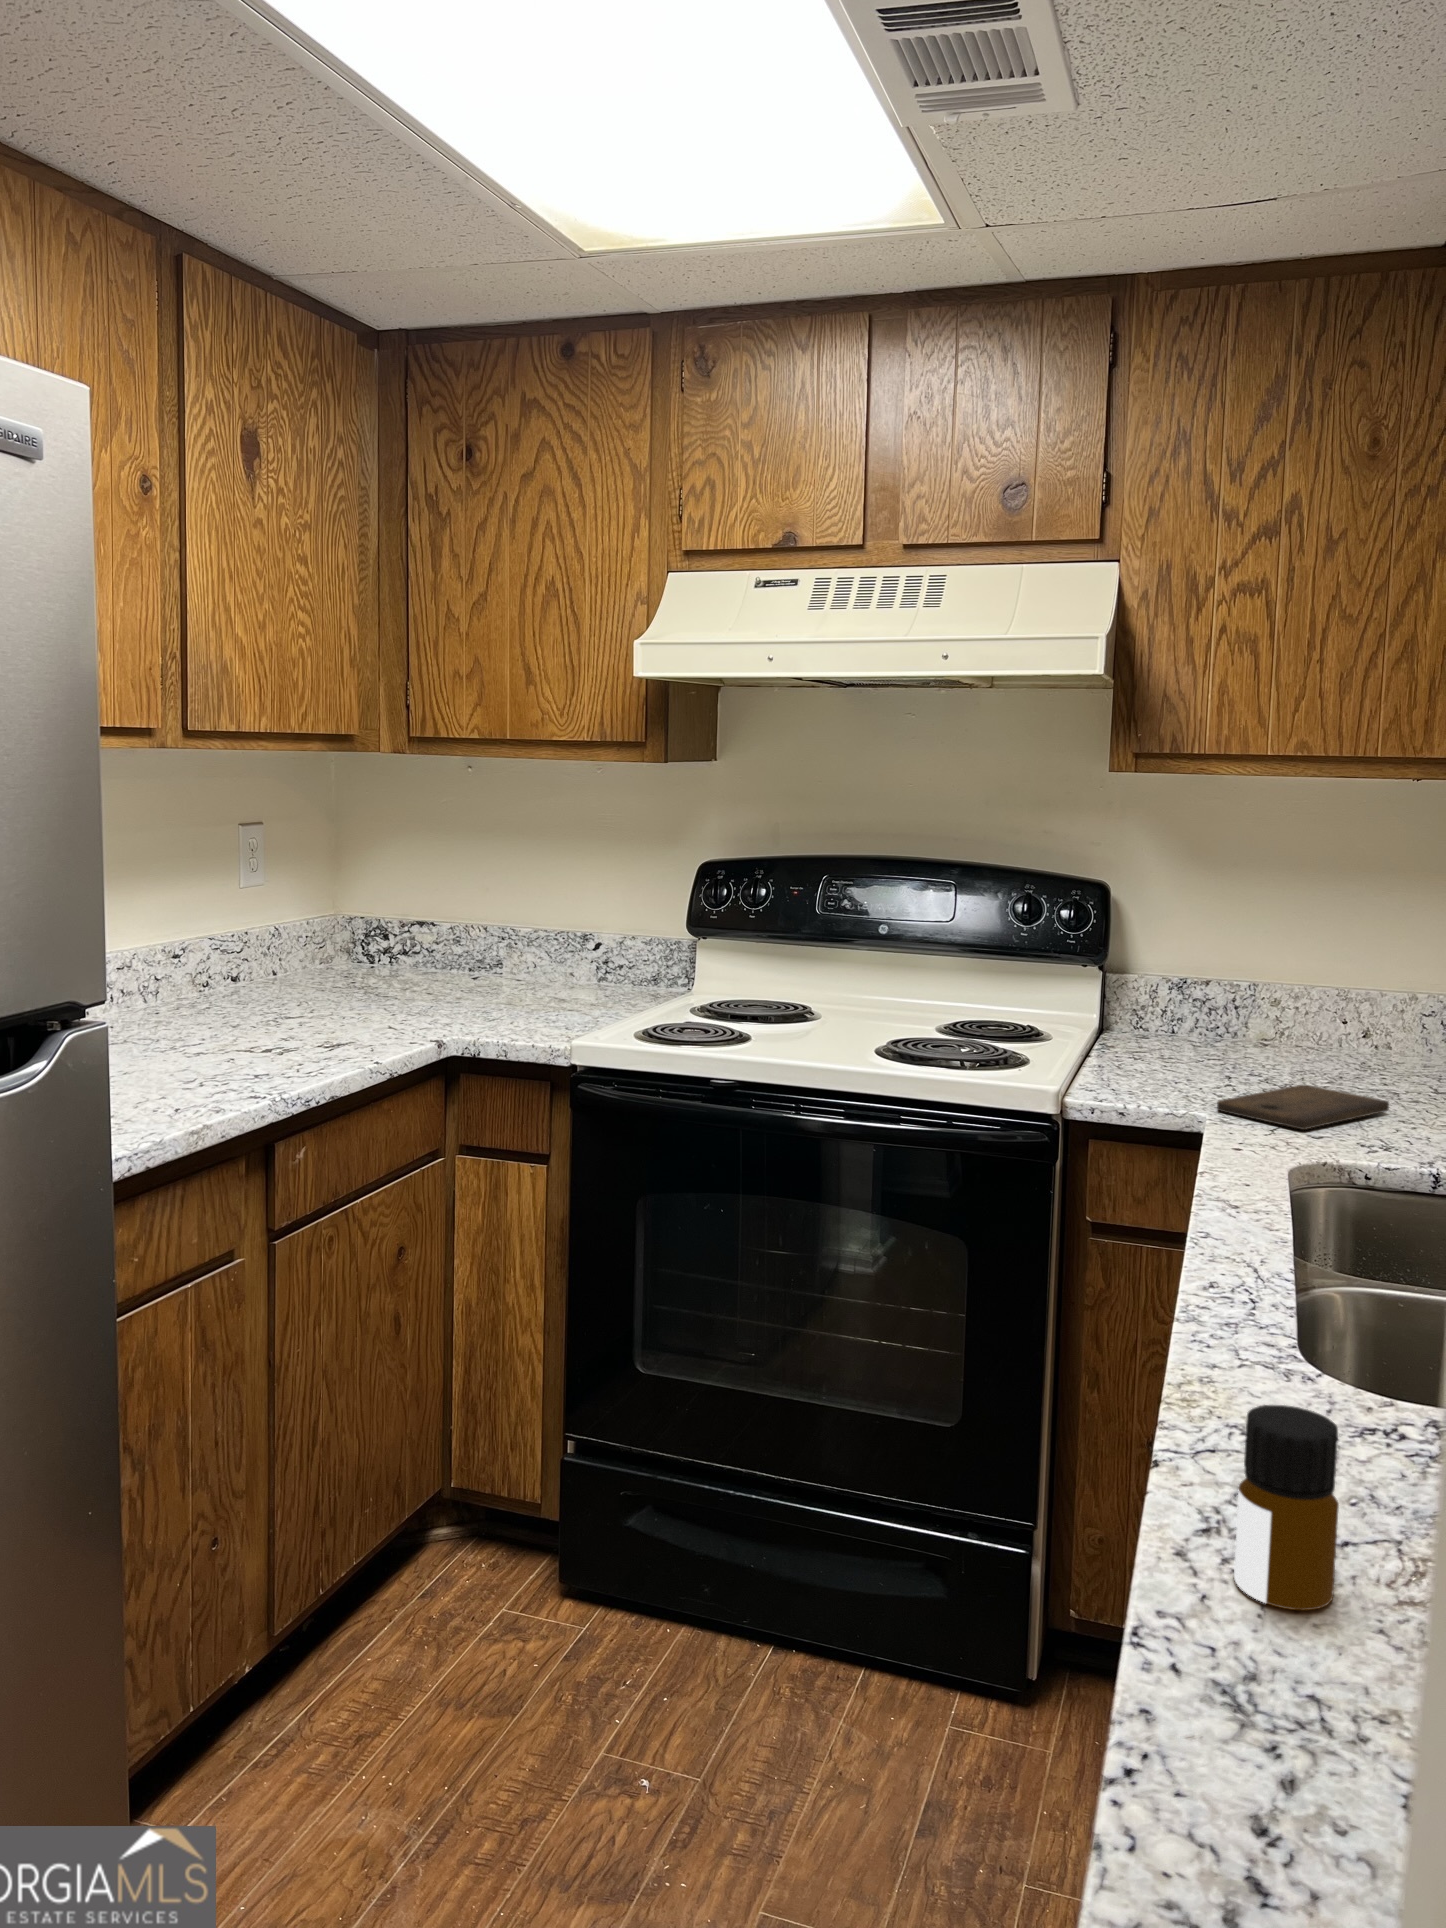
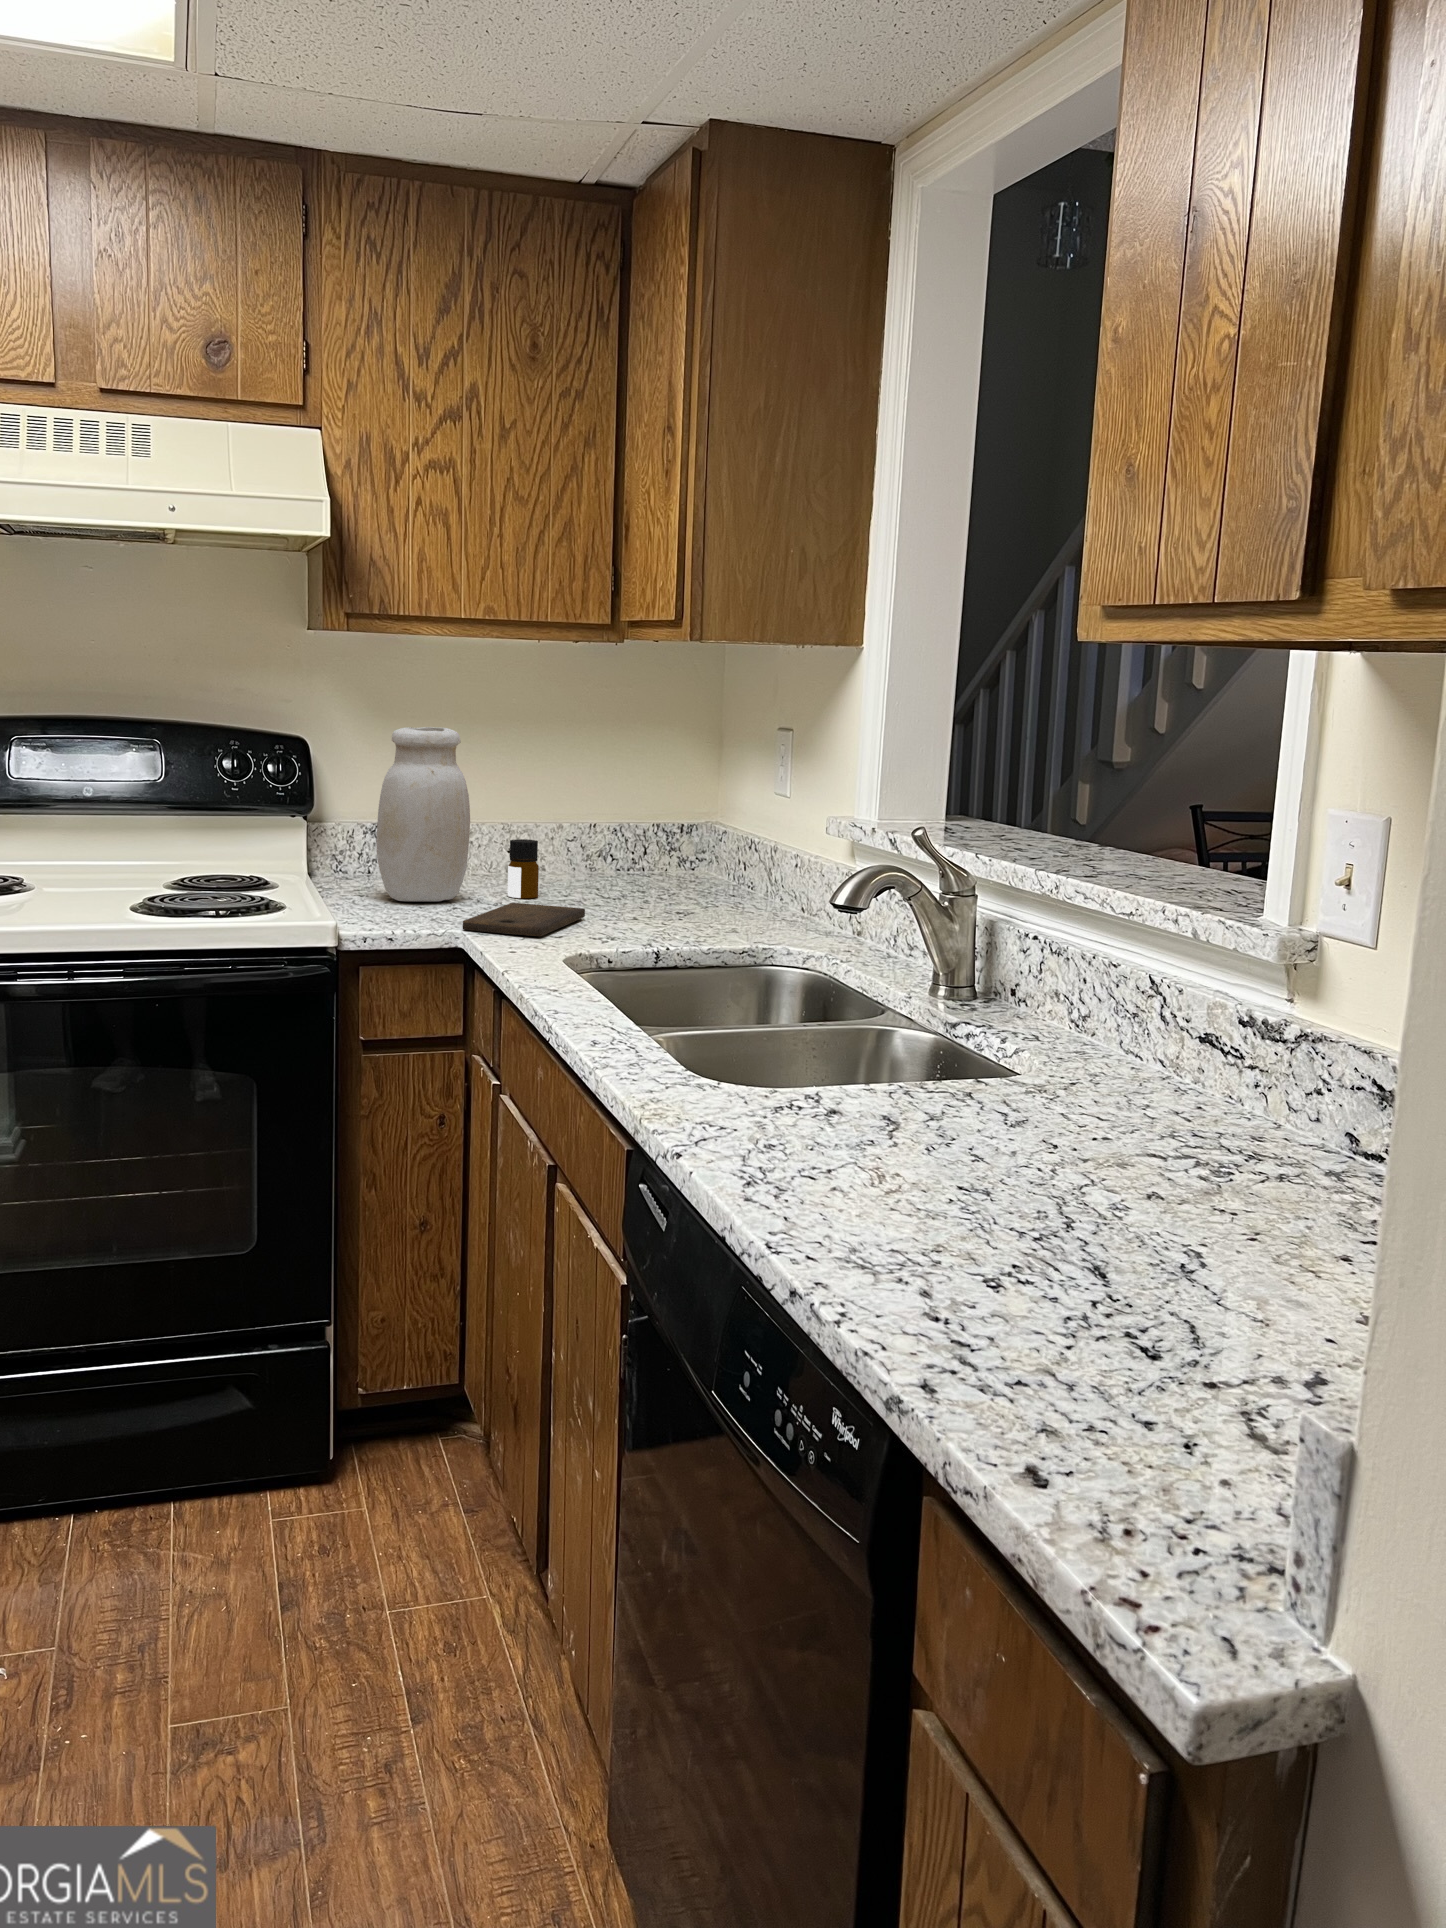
jar: none [1157,877,1269,1073] -> present [377,727,470,902]
bottle: present [1234,1405,1339,1610] -> present [508,839,539,898]

